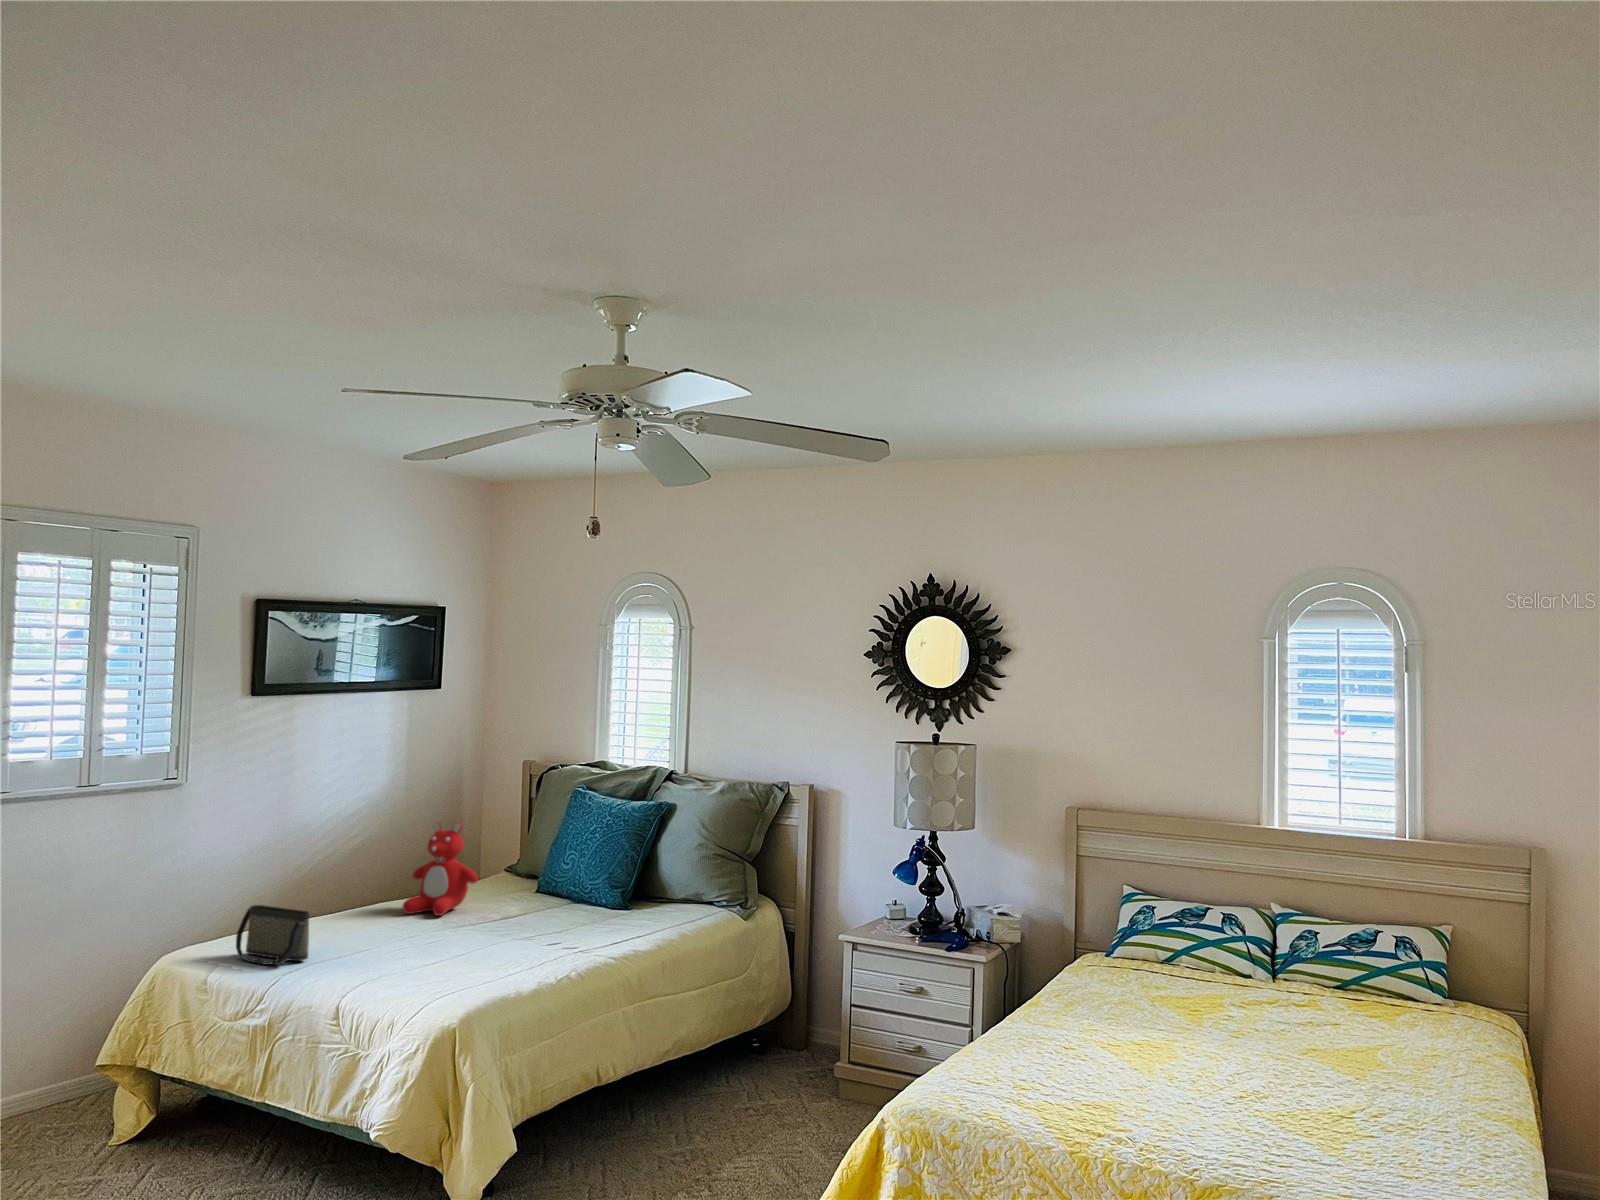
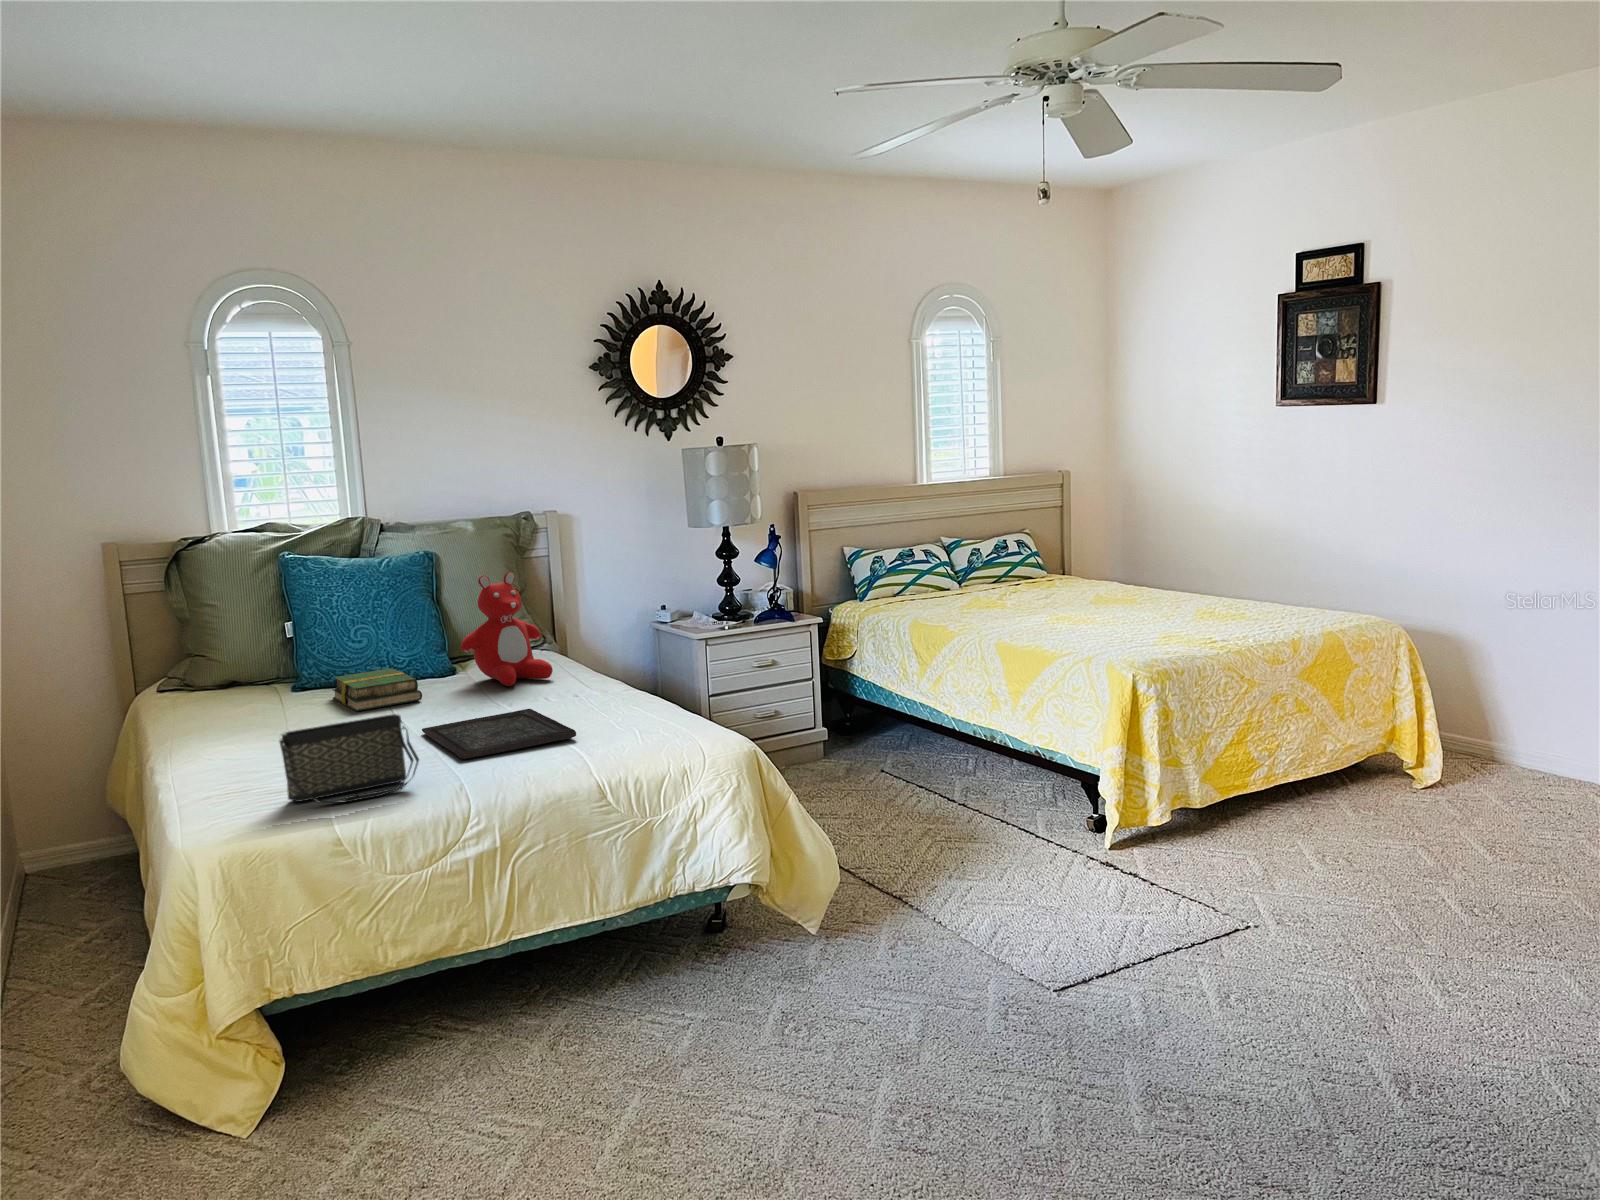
teddy bear: present [403,822,478,916] -> present [461,572,553,686]
book: none [487,893,567,924] -> present [332,669,422,711]
tray: none [358,939,502,973] -> present [422,709,576,759]

